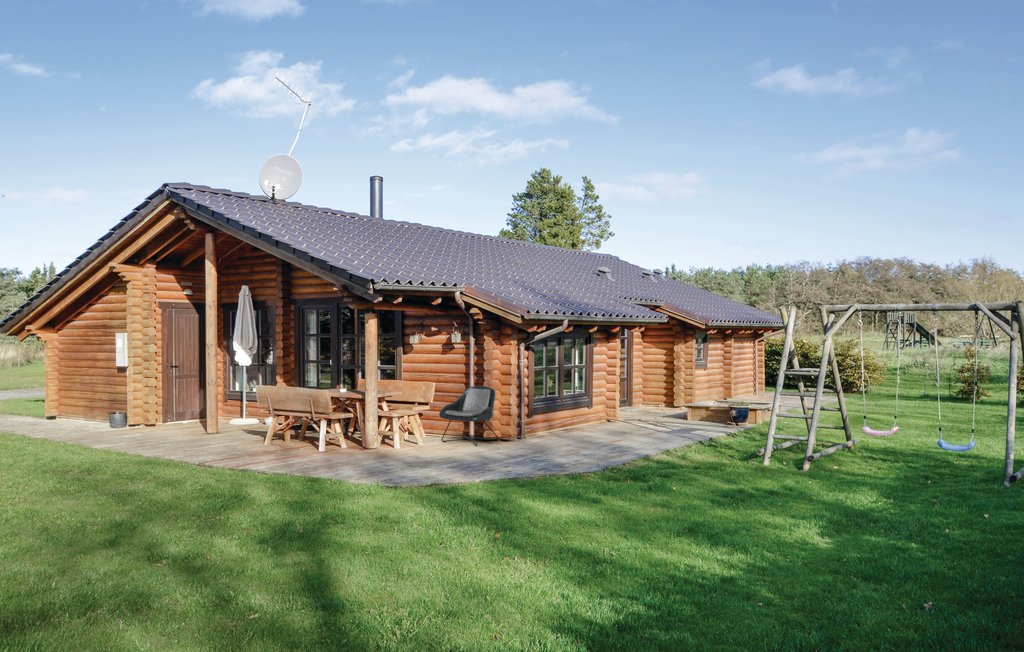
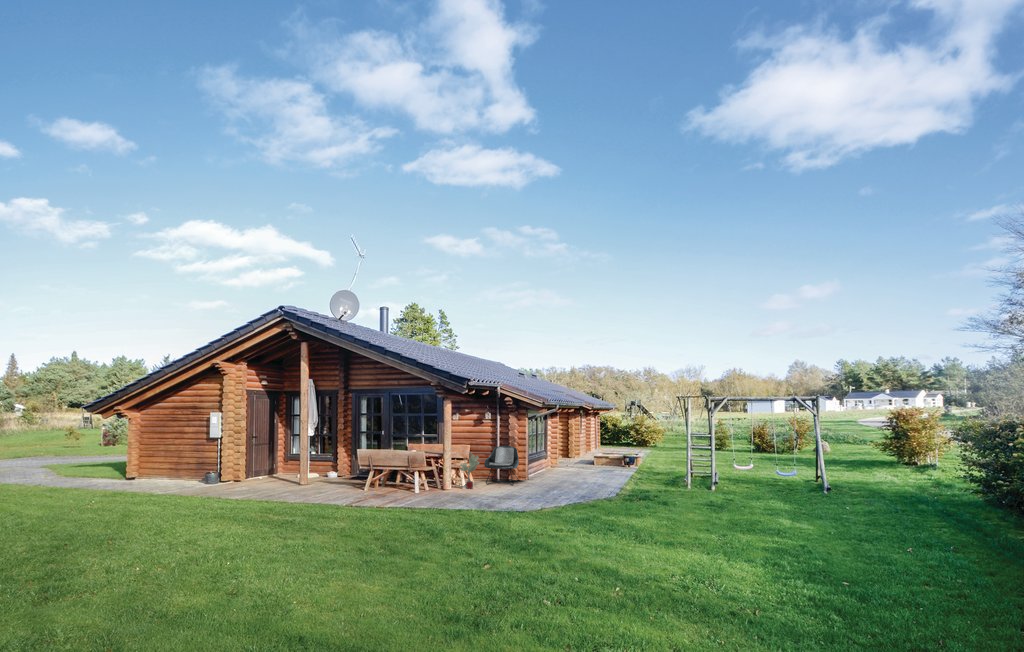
potted tree: none [386,394,423,448] -> present [460,452,479,489]

